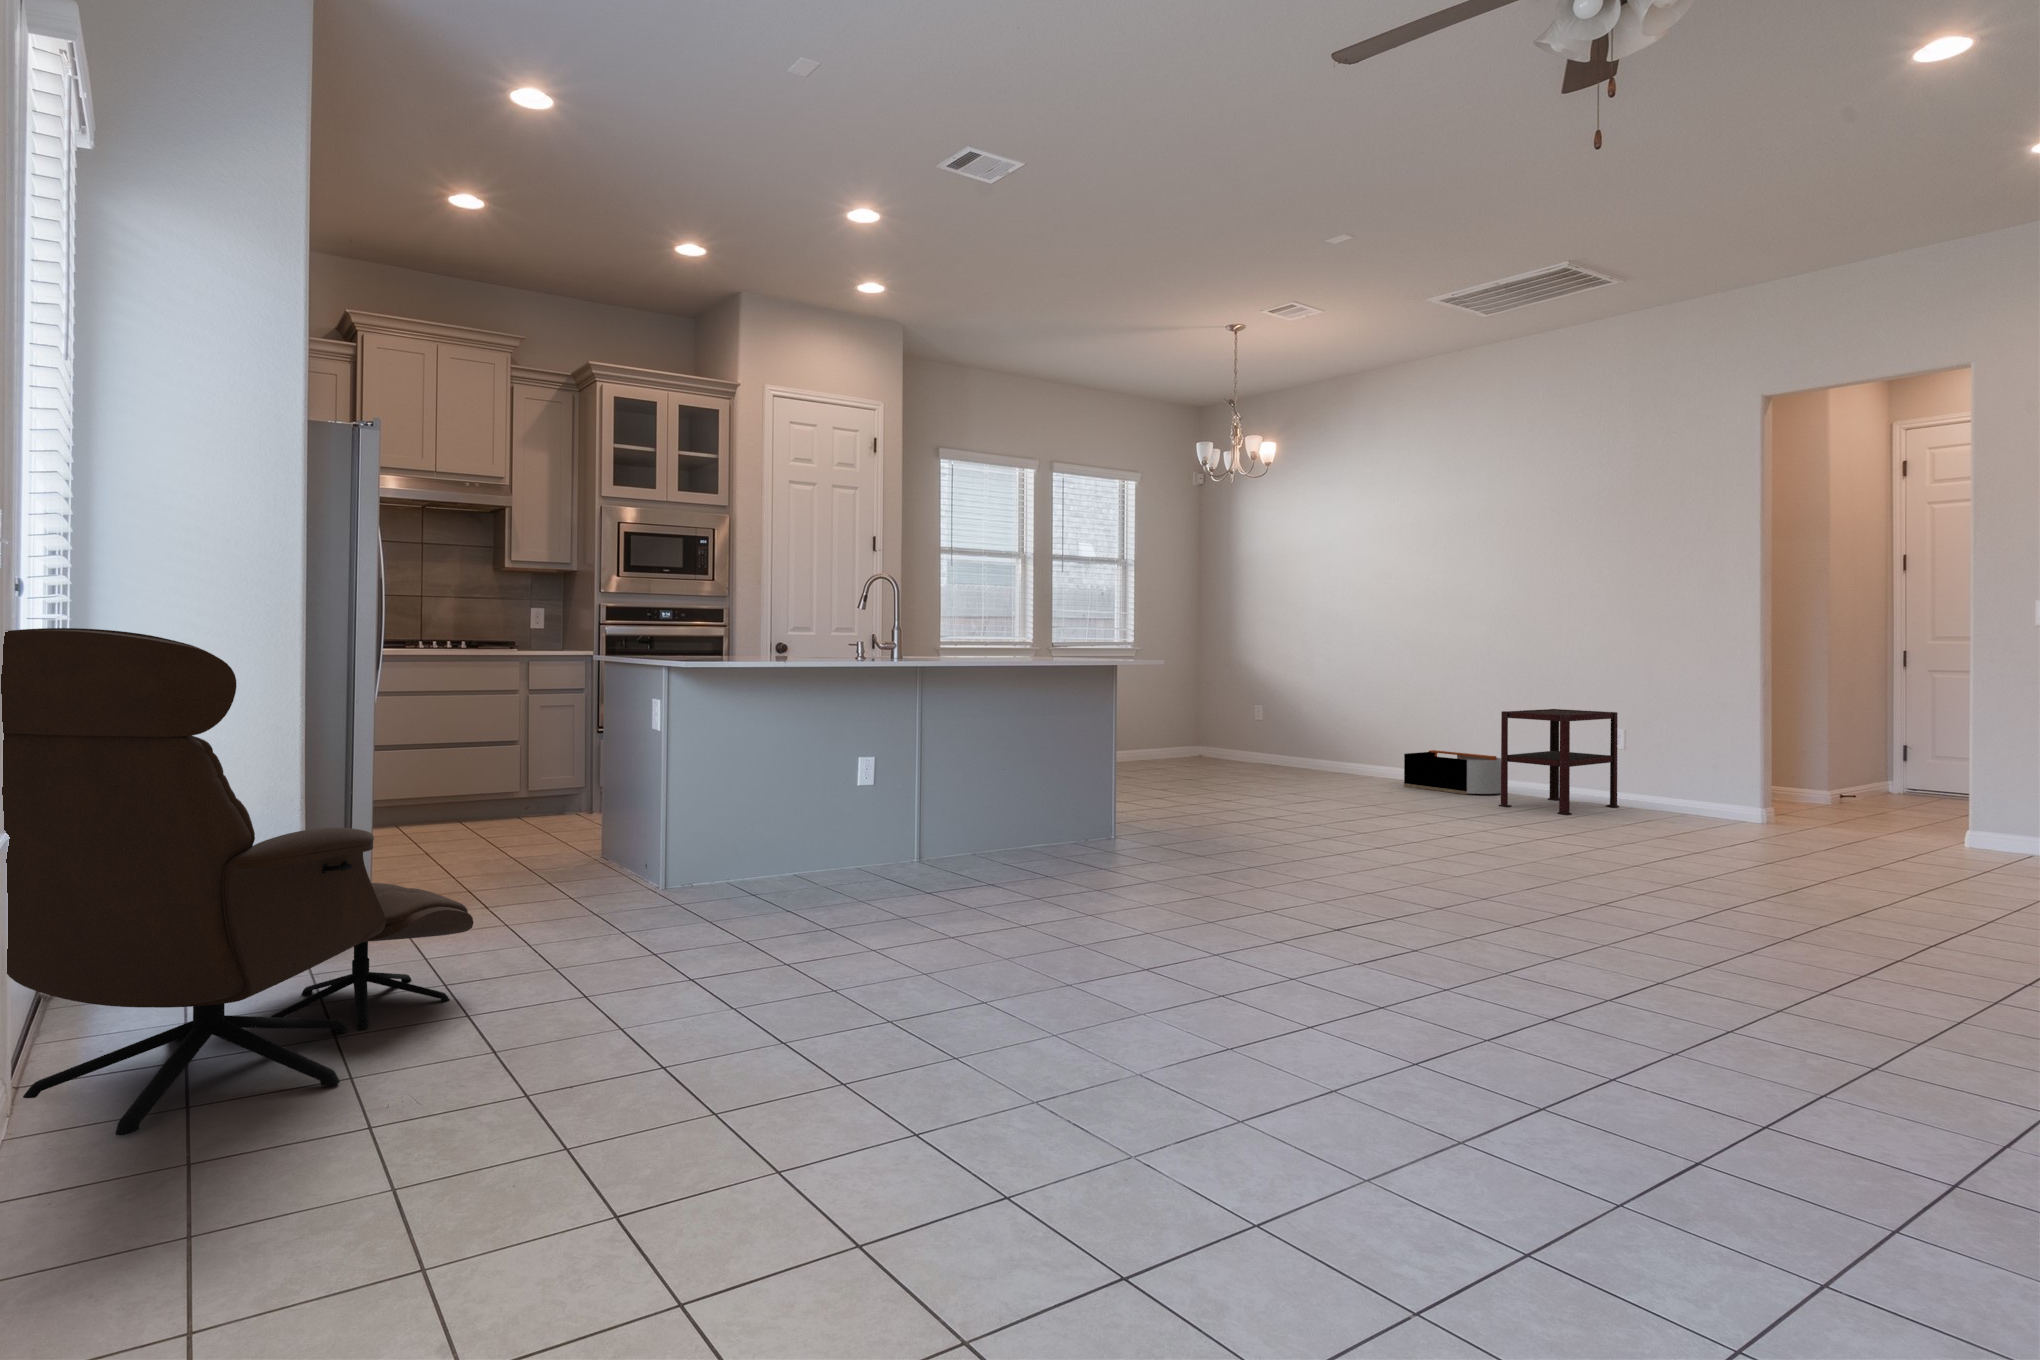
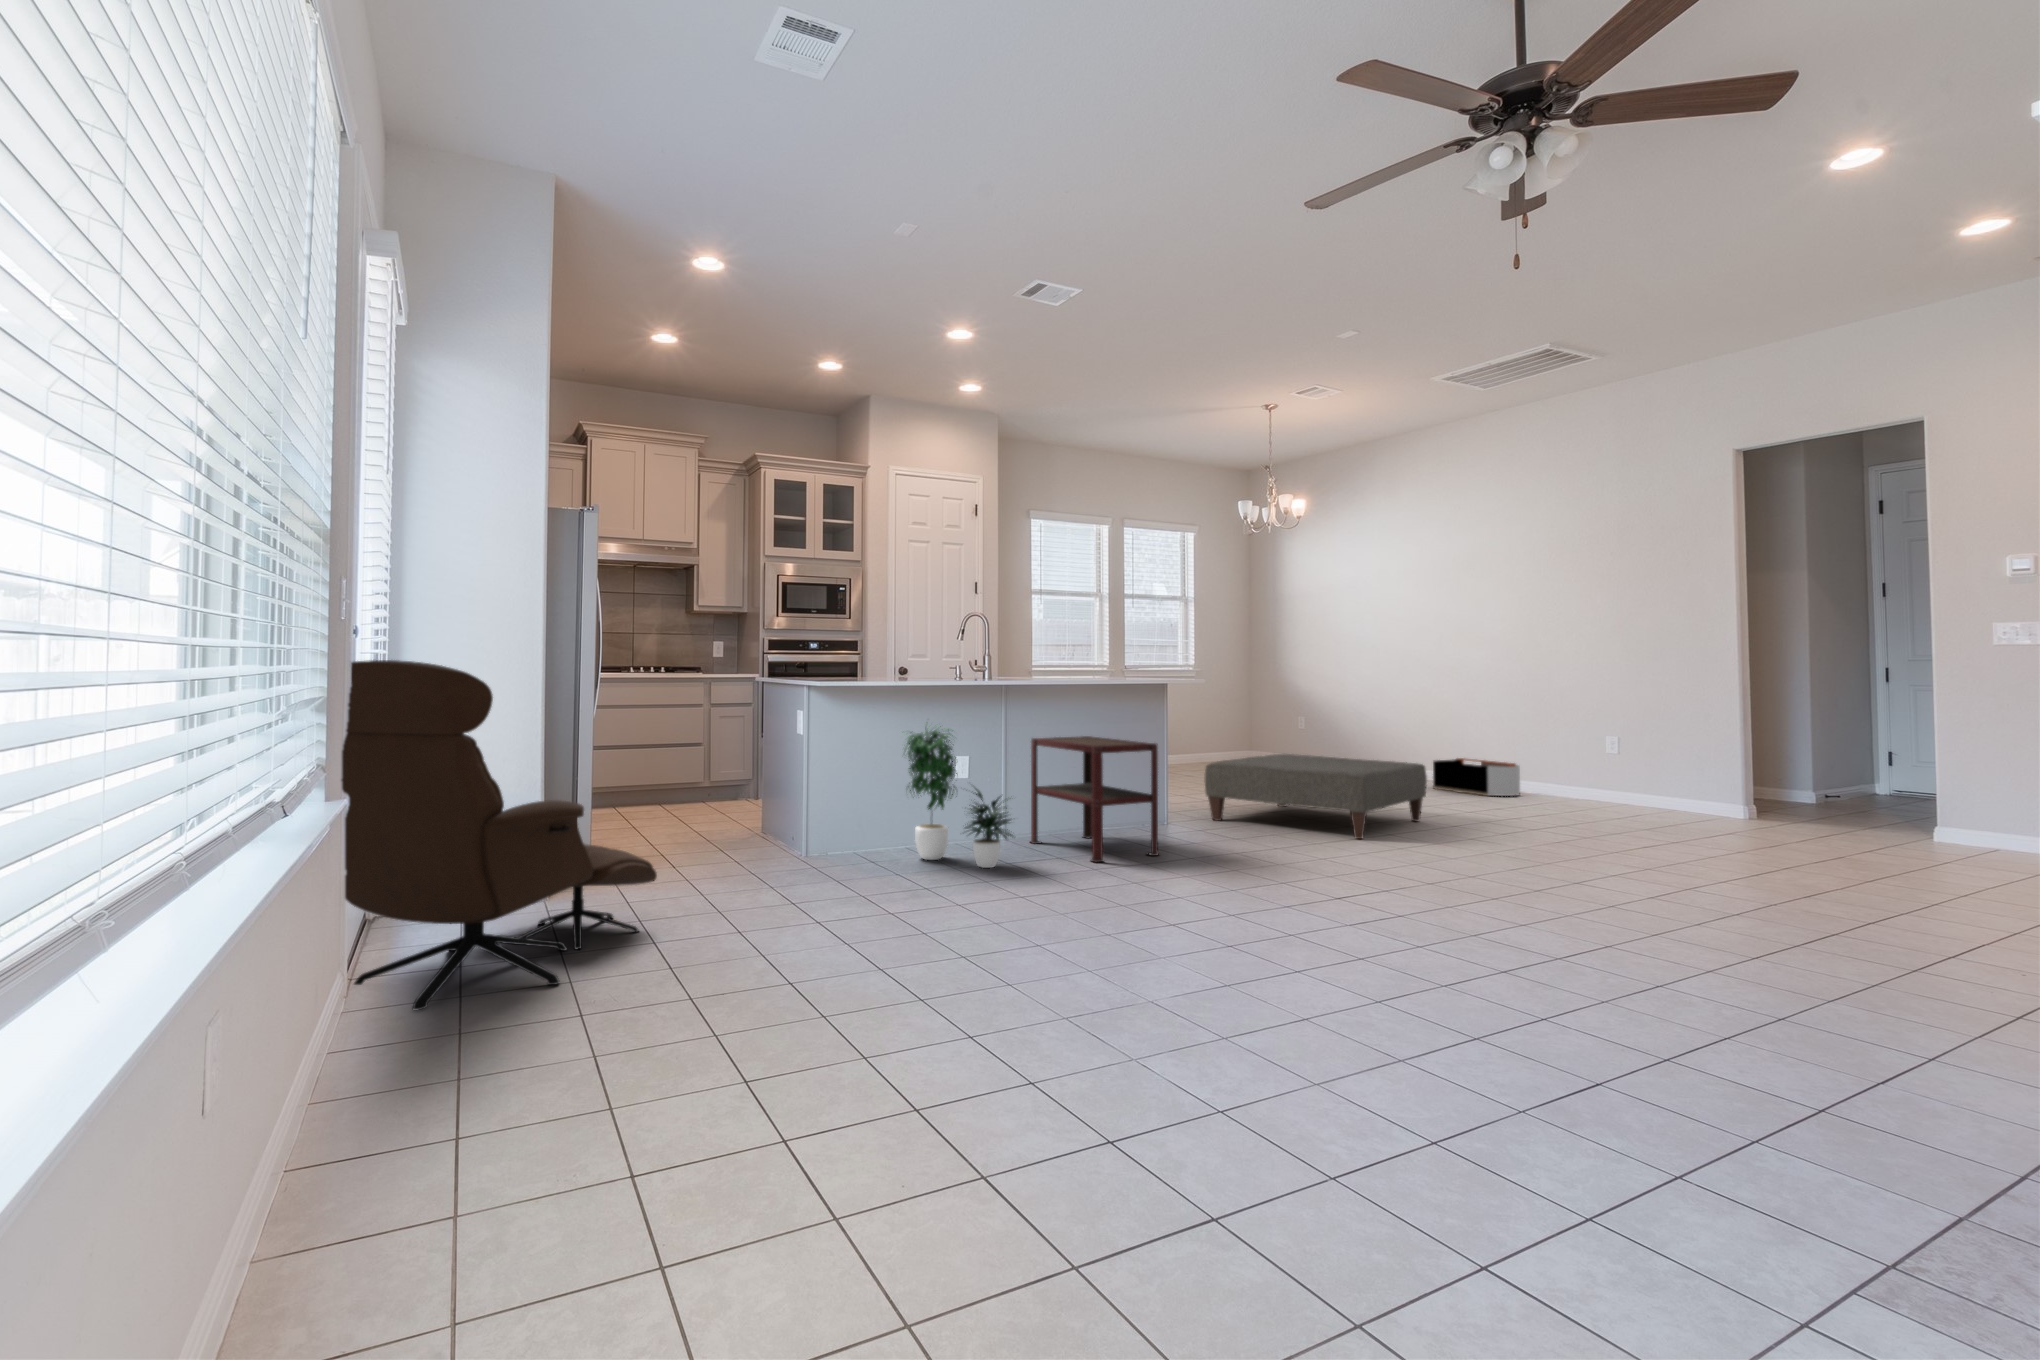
potted plant: none [792,707,943,897] -> present [905,726,1014,868]
side table: present [1499,709,1619,815] -> present [1030,736,1159,862]
ottoman: none [1155,748,1410,850] -> present [1205,754,1427,839]

